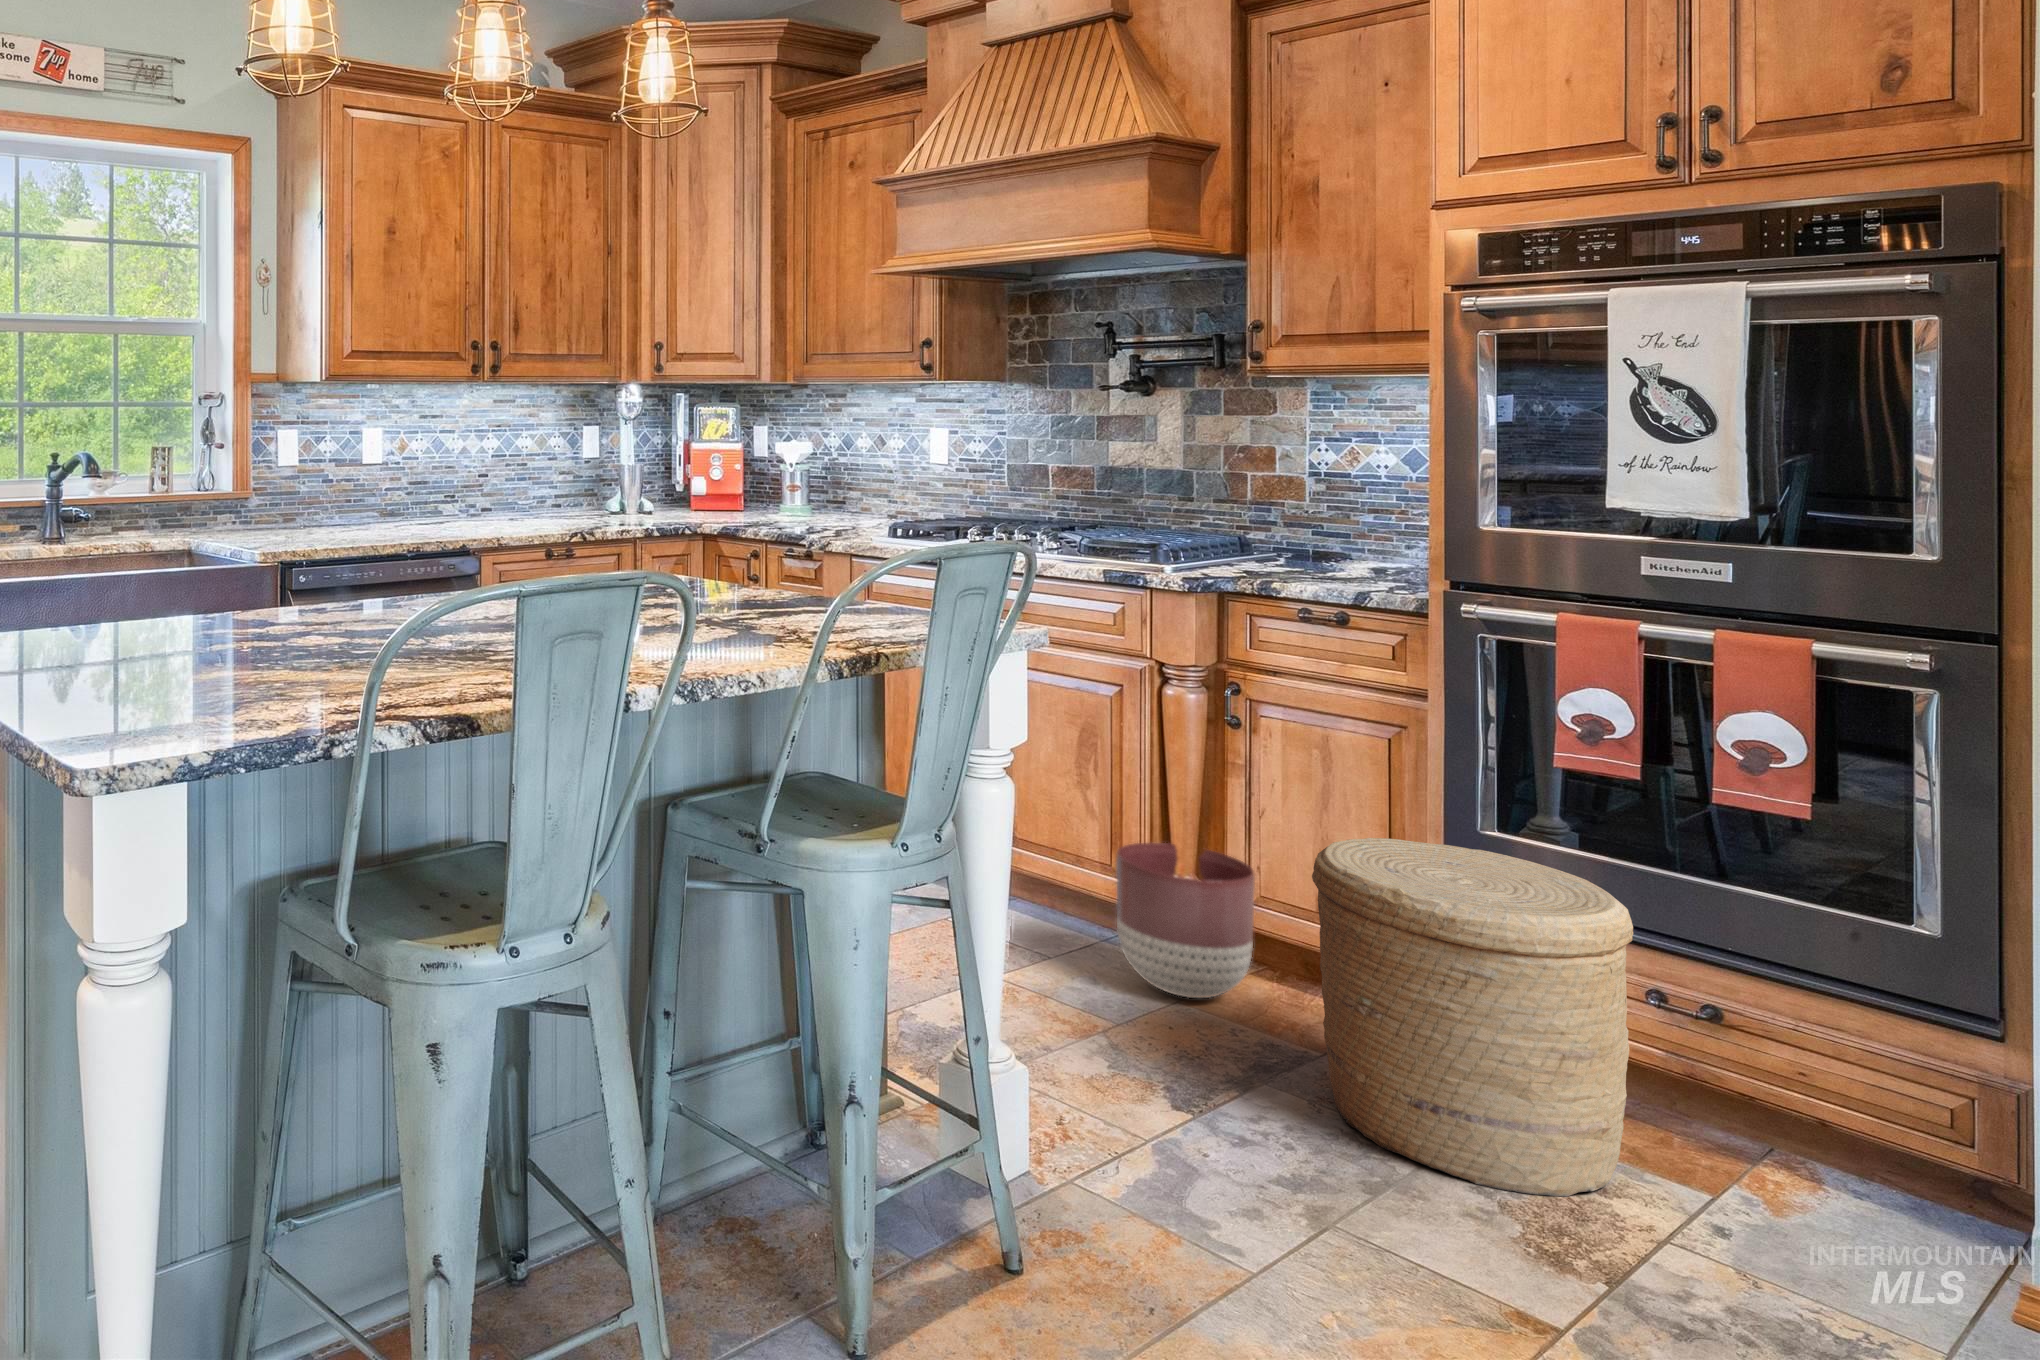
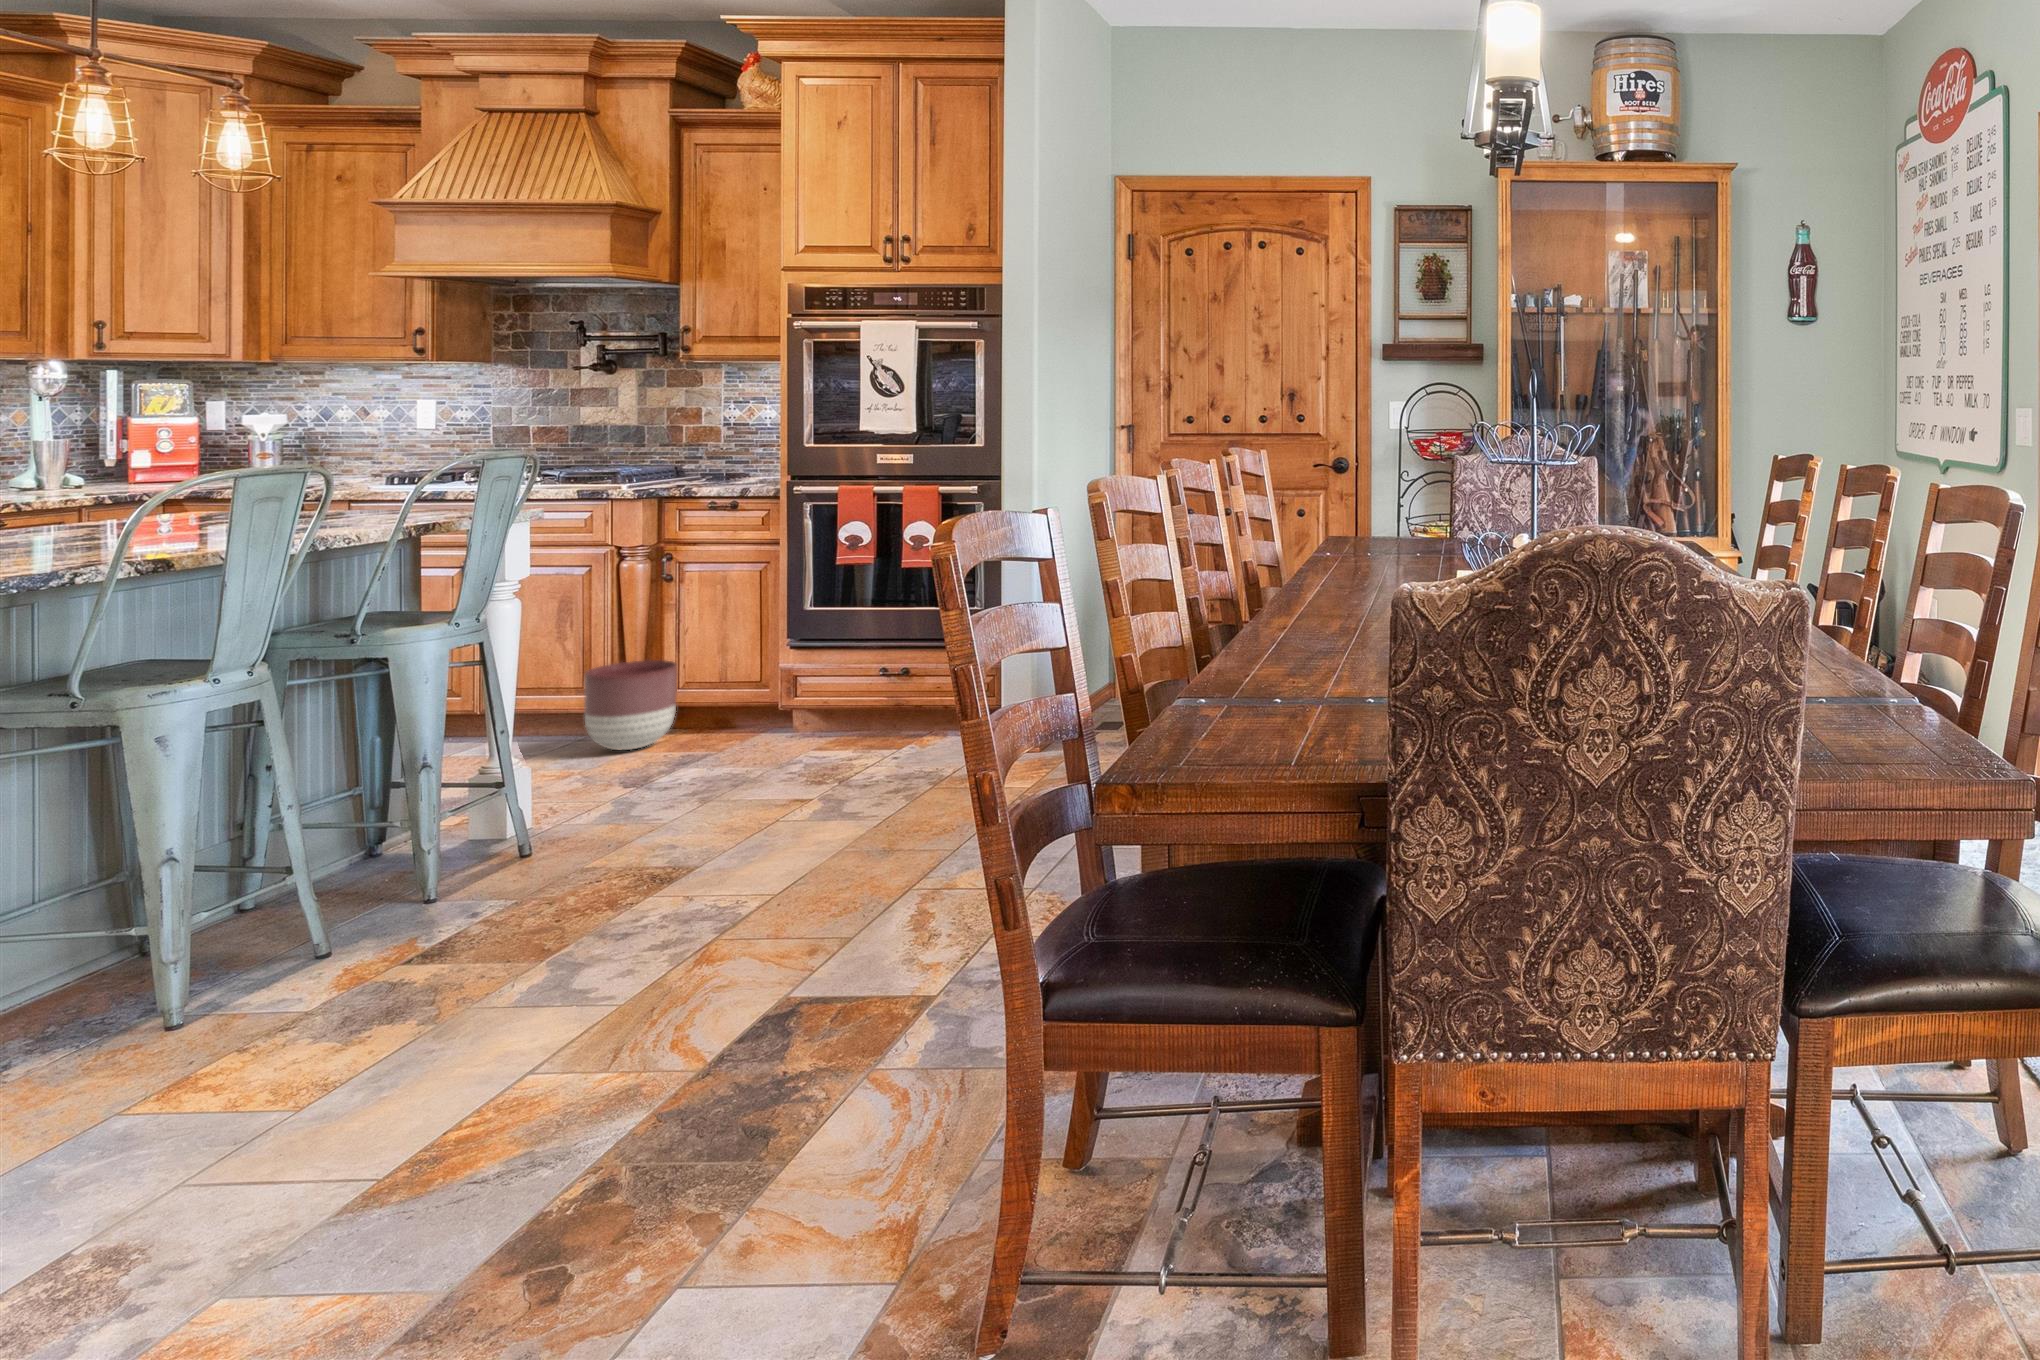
woven basket: present [1312,838,1633,1197] -> none [706,617,863,775]

